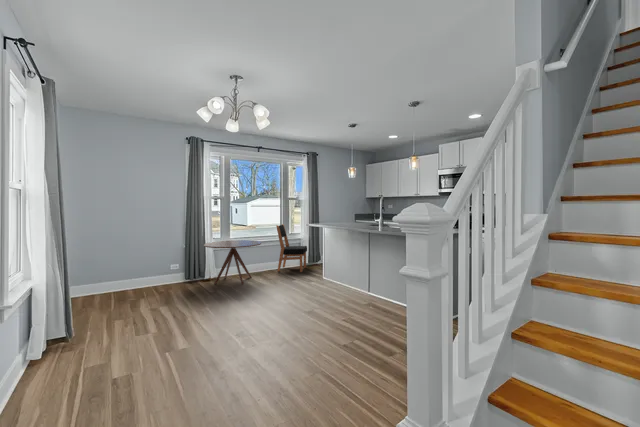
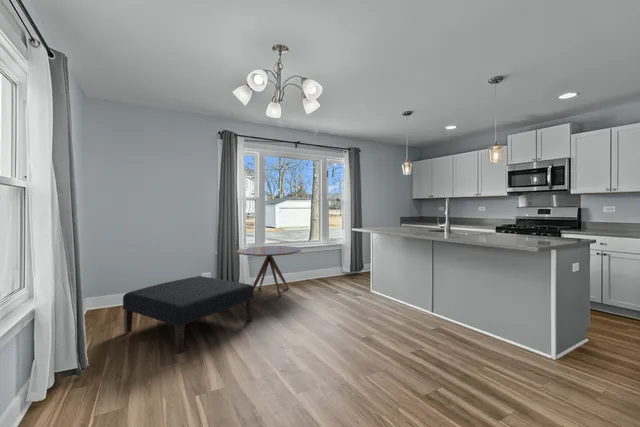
dining chair: present [276,224,307,272] -> none [316,228,350,283]
ottoman: none [101,266,217,326] -> present [123,276,254,353]

